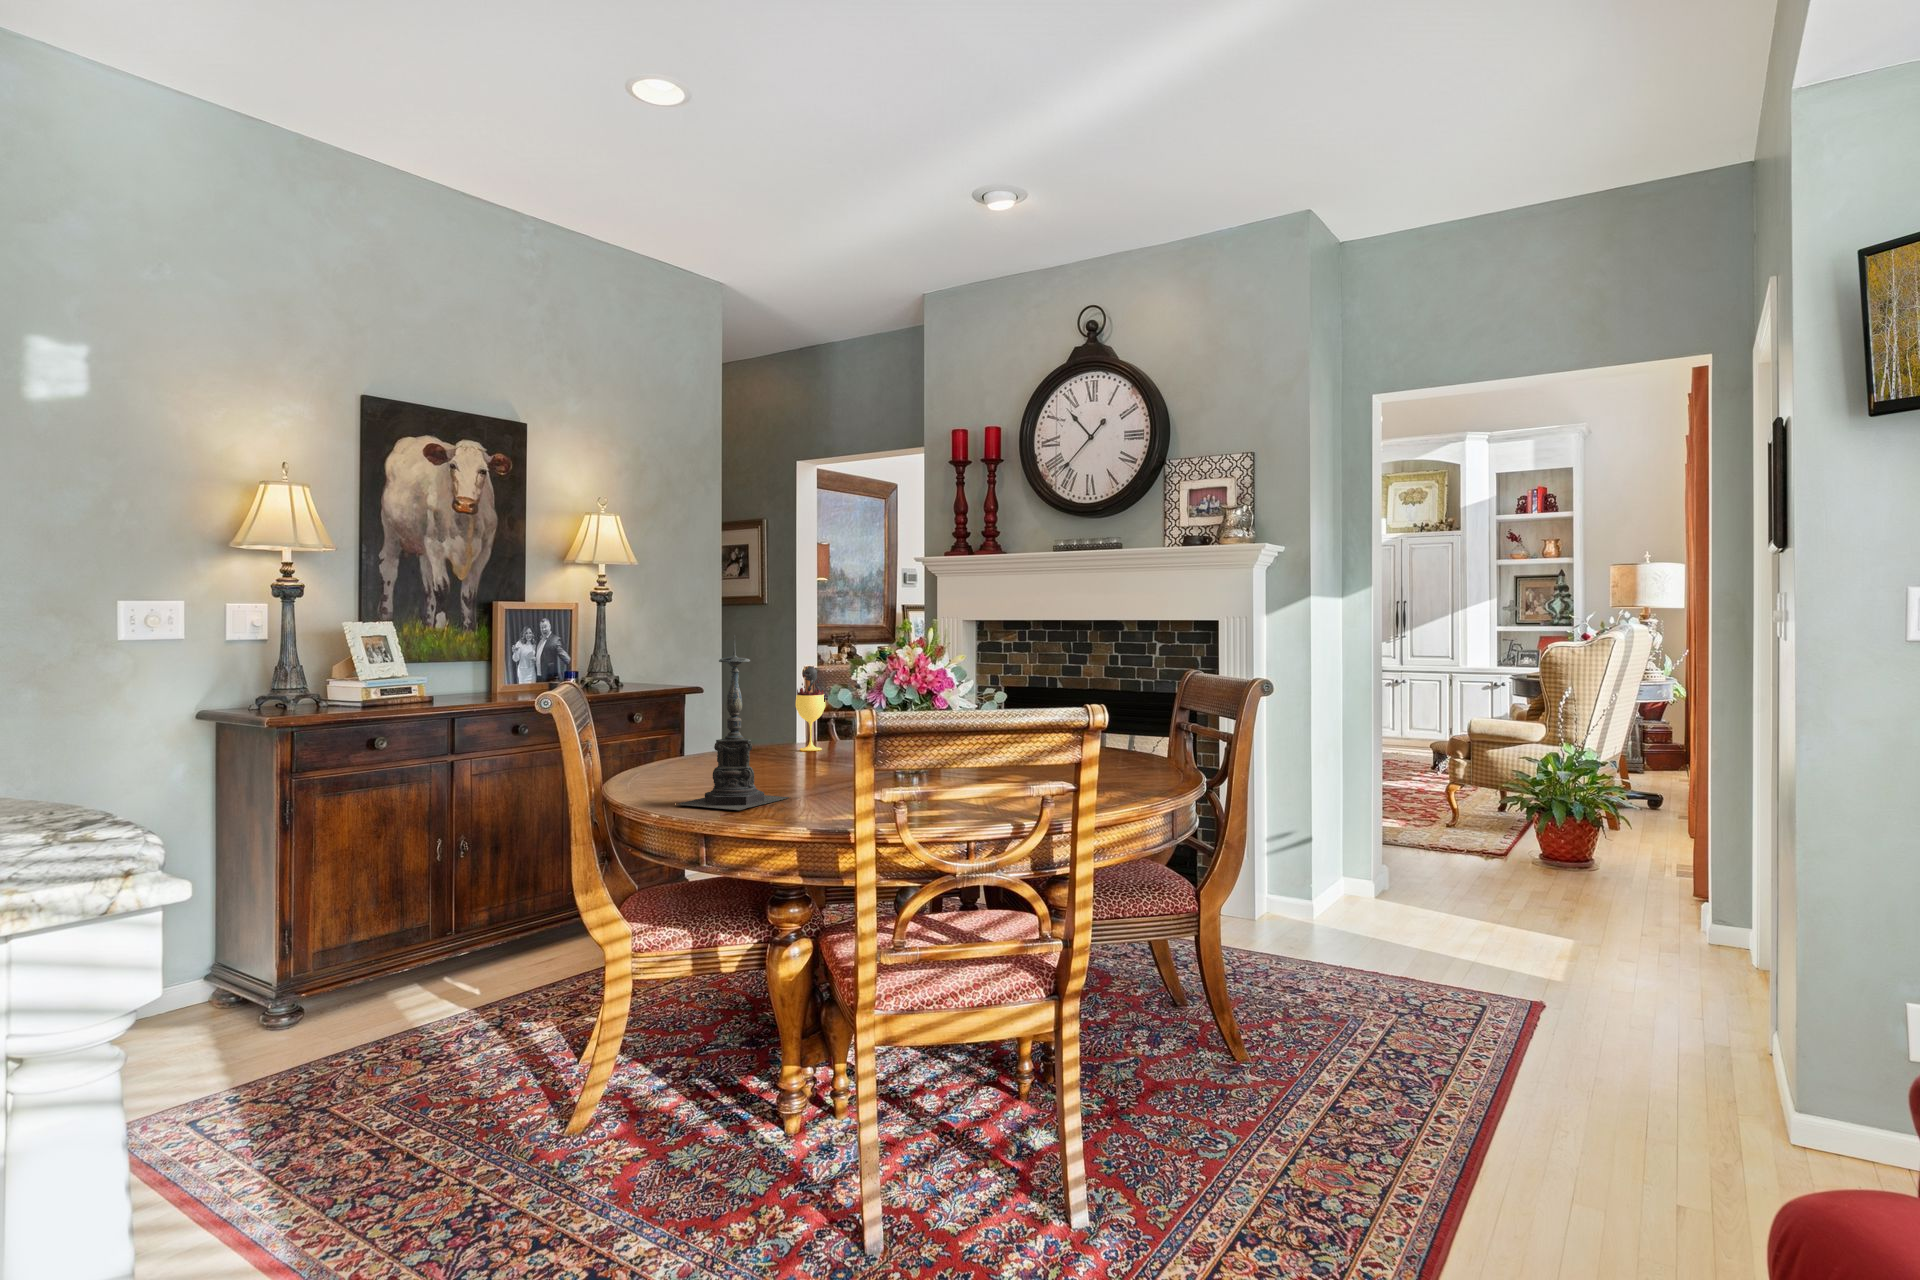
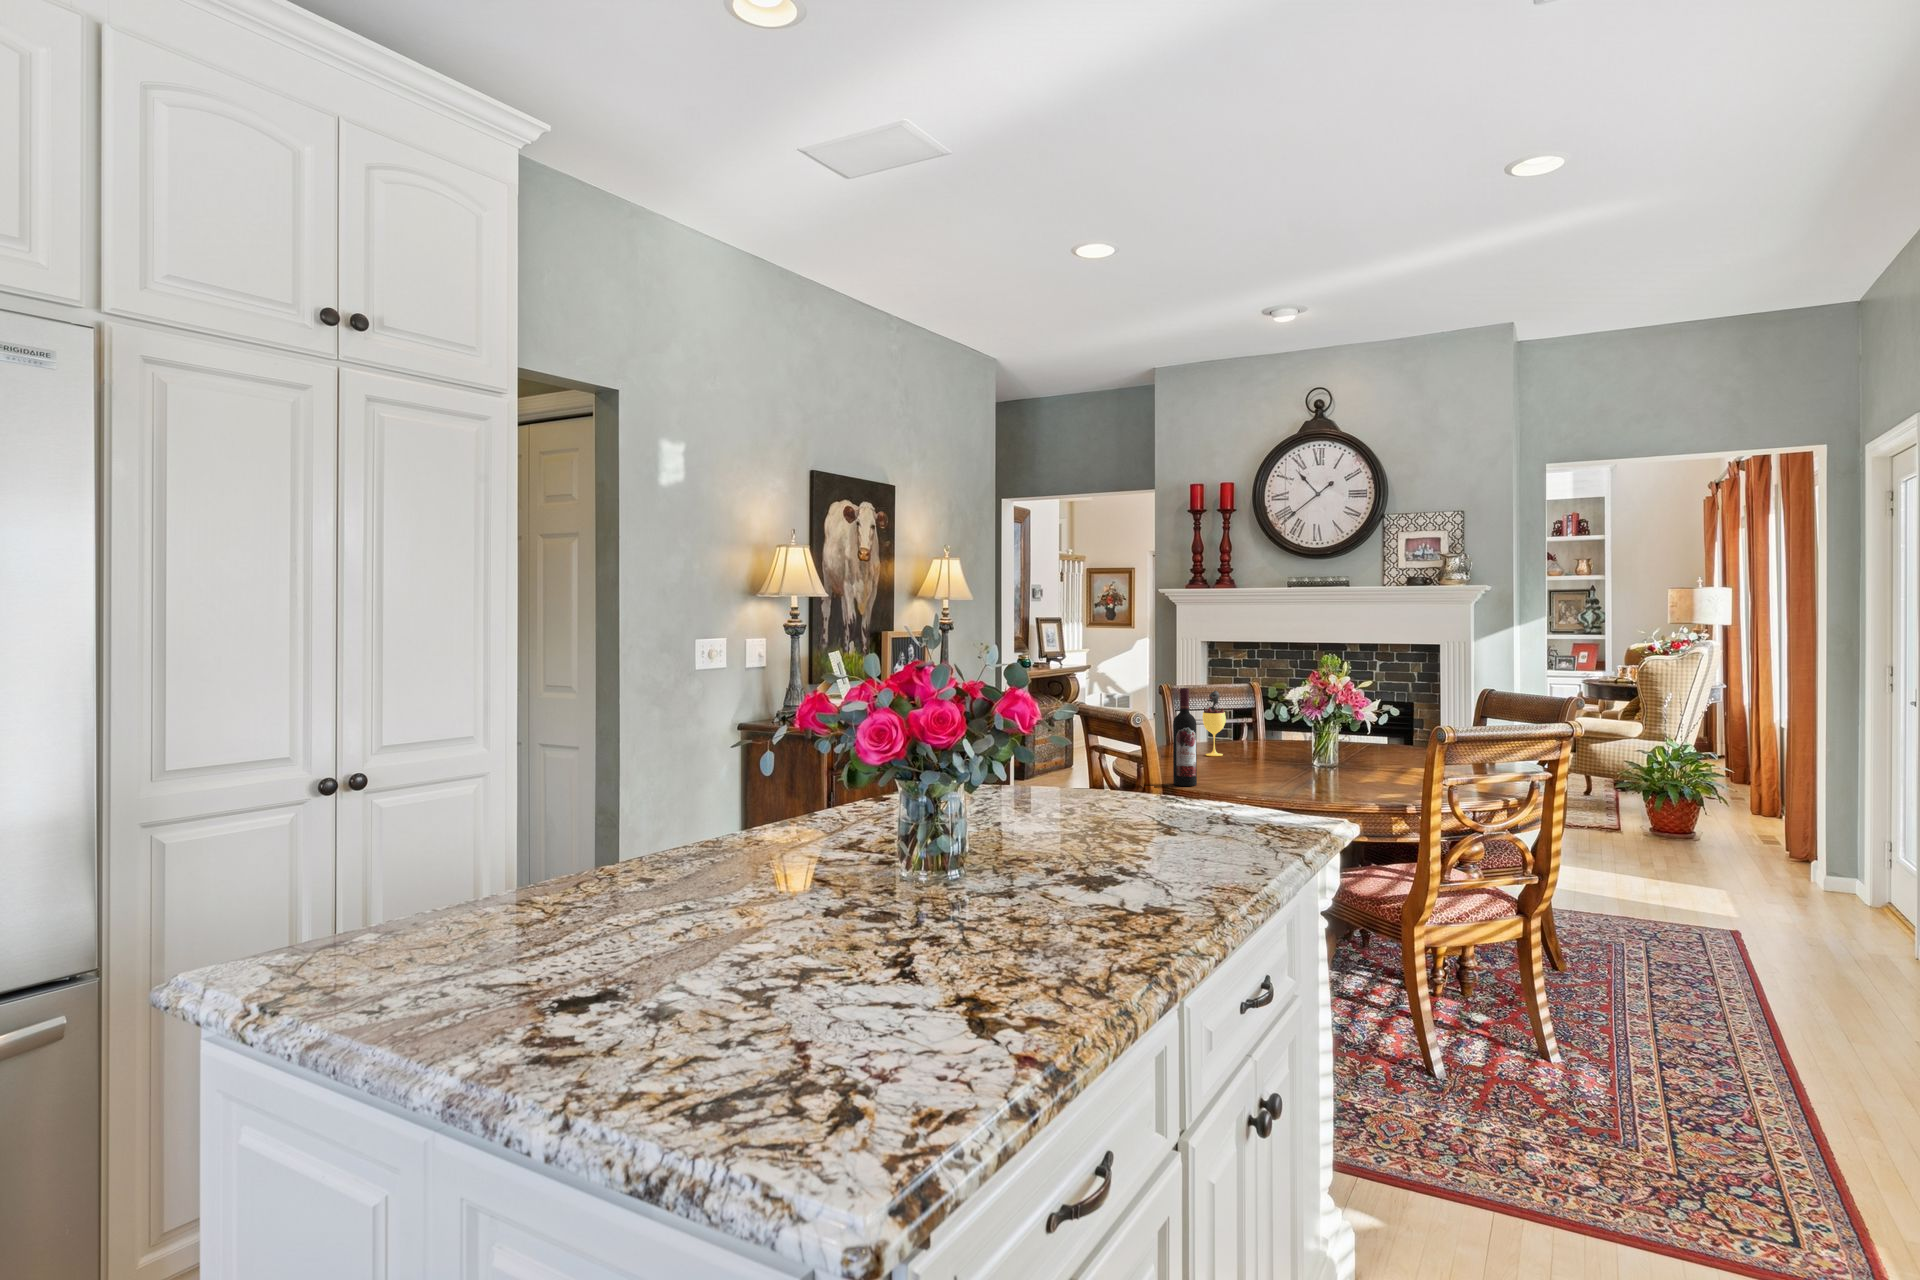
candle holder: present [678,635,789,810] -> none [1254,676,1318,801]
wine bottle: none [637,655,669,787] -> present [1173,688,1197,786]

